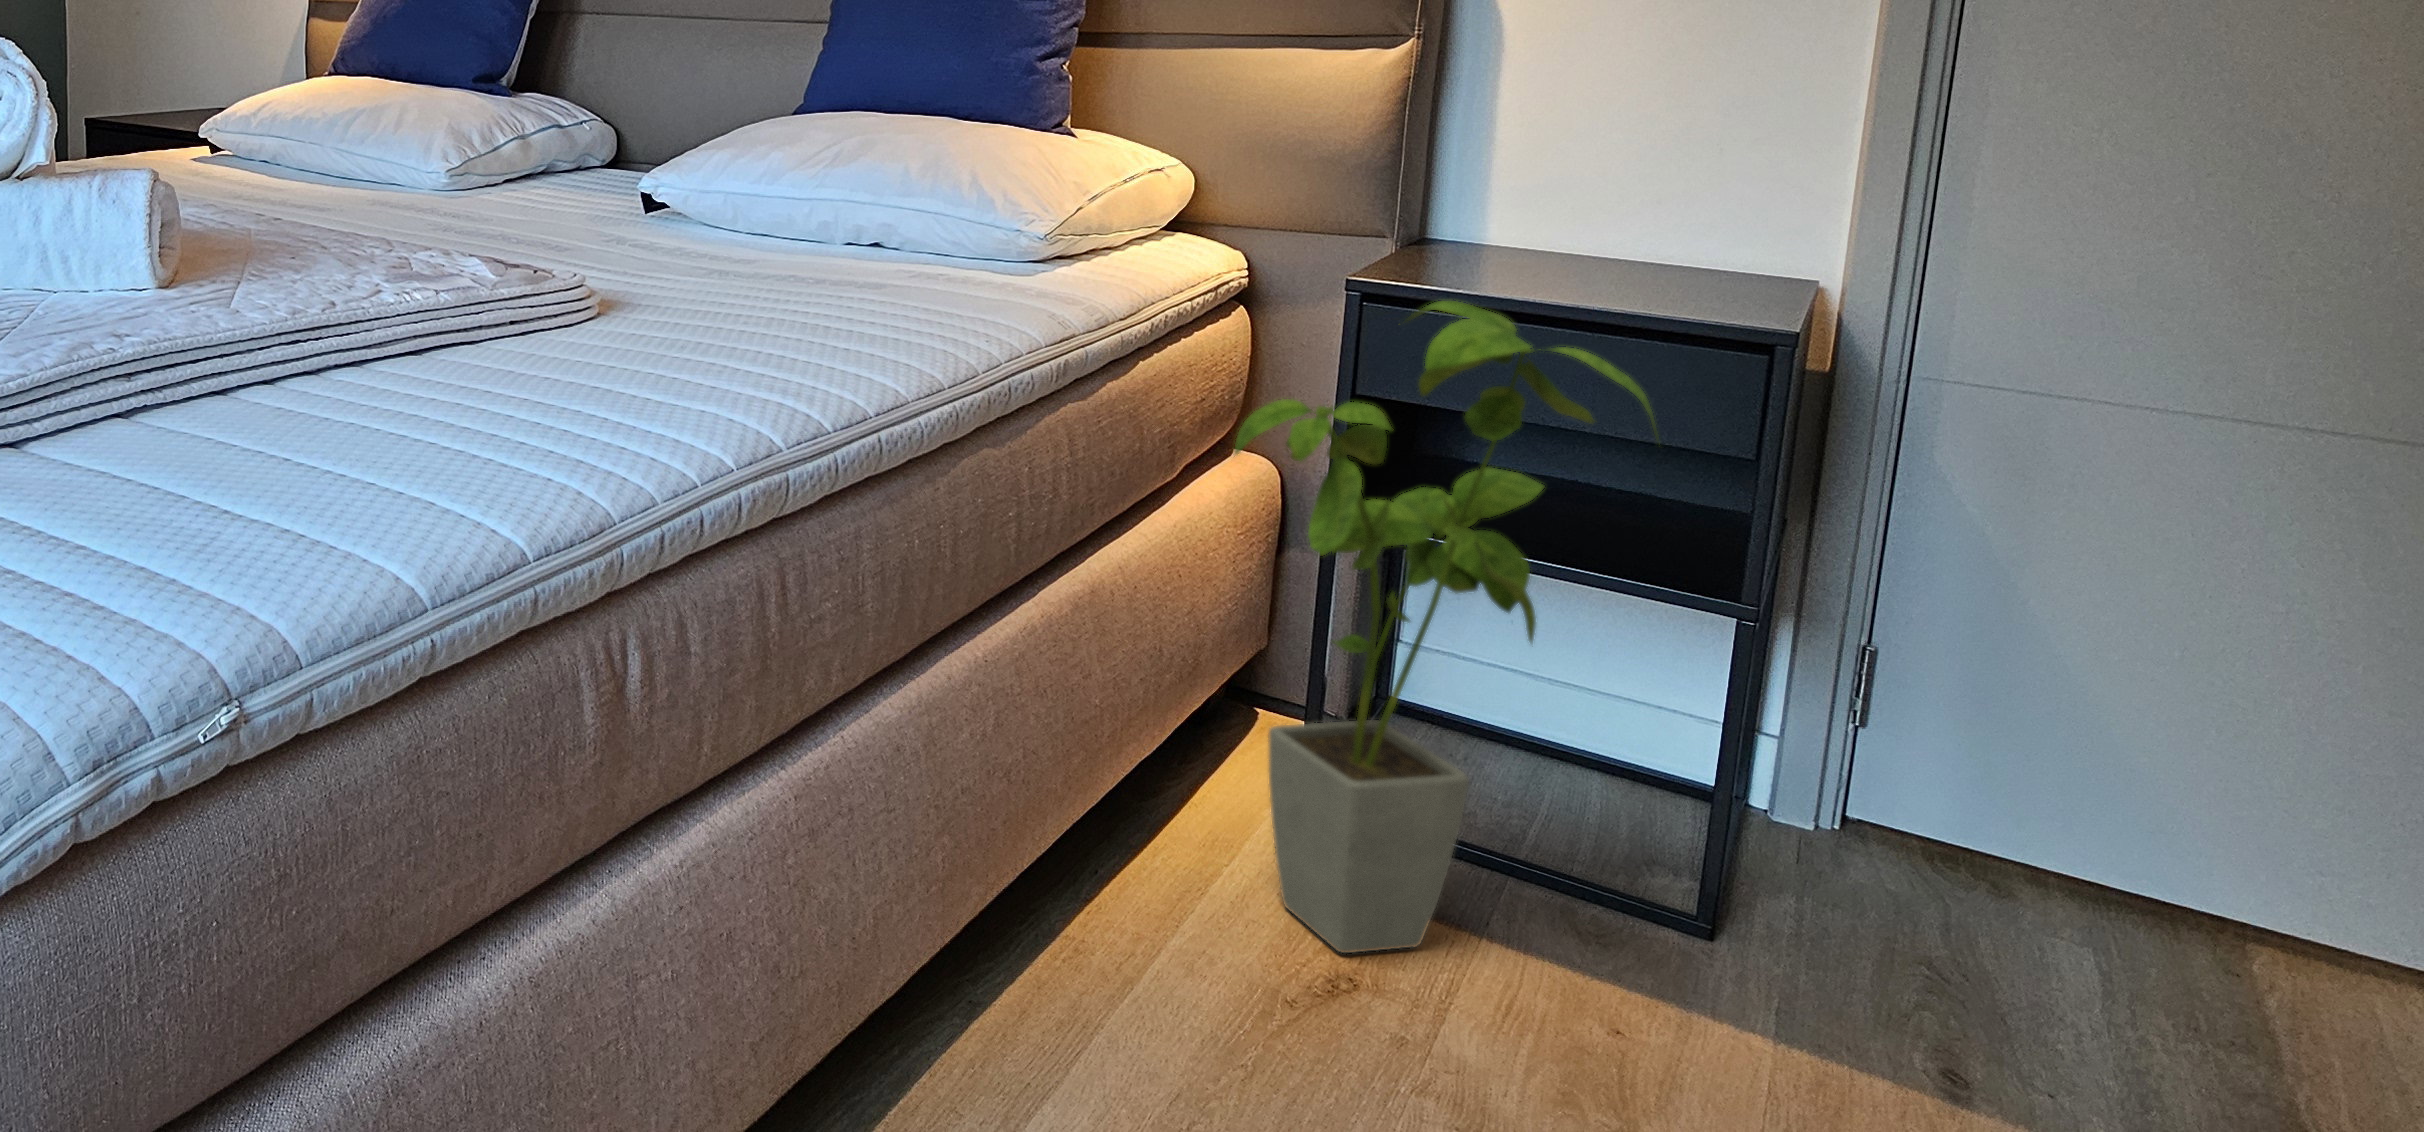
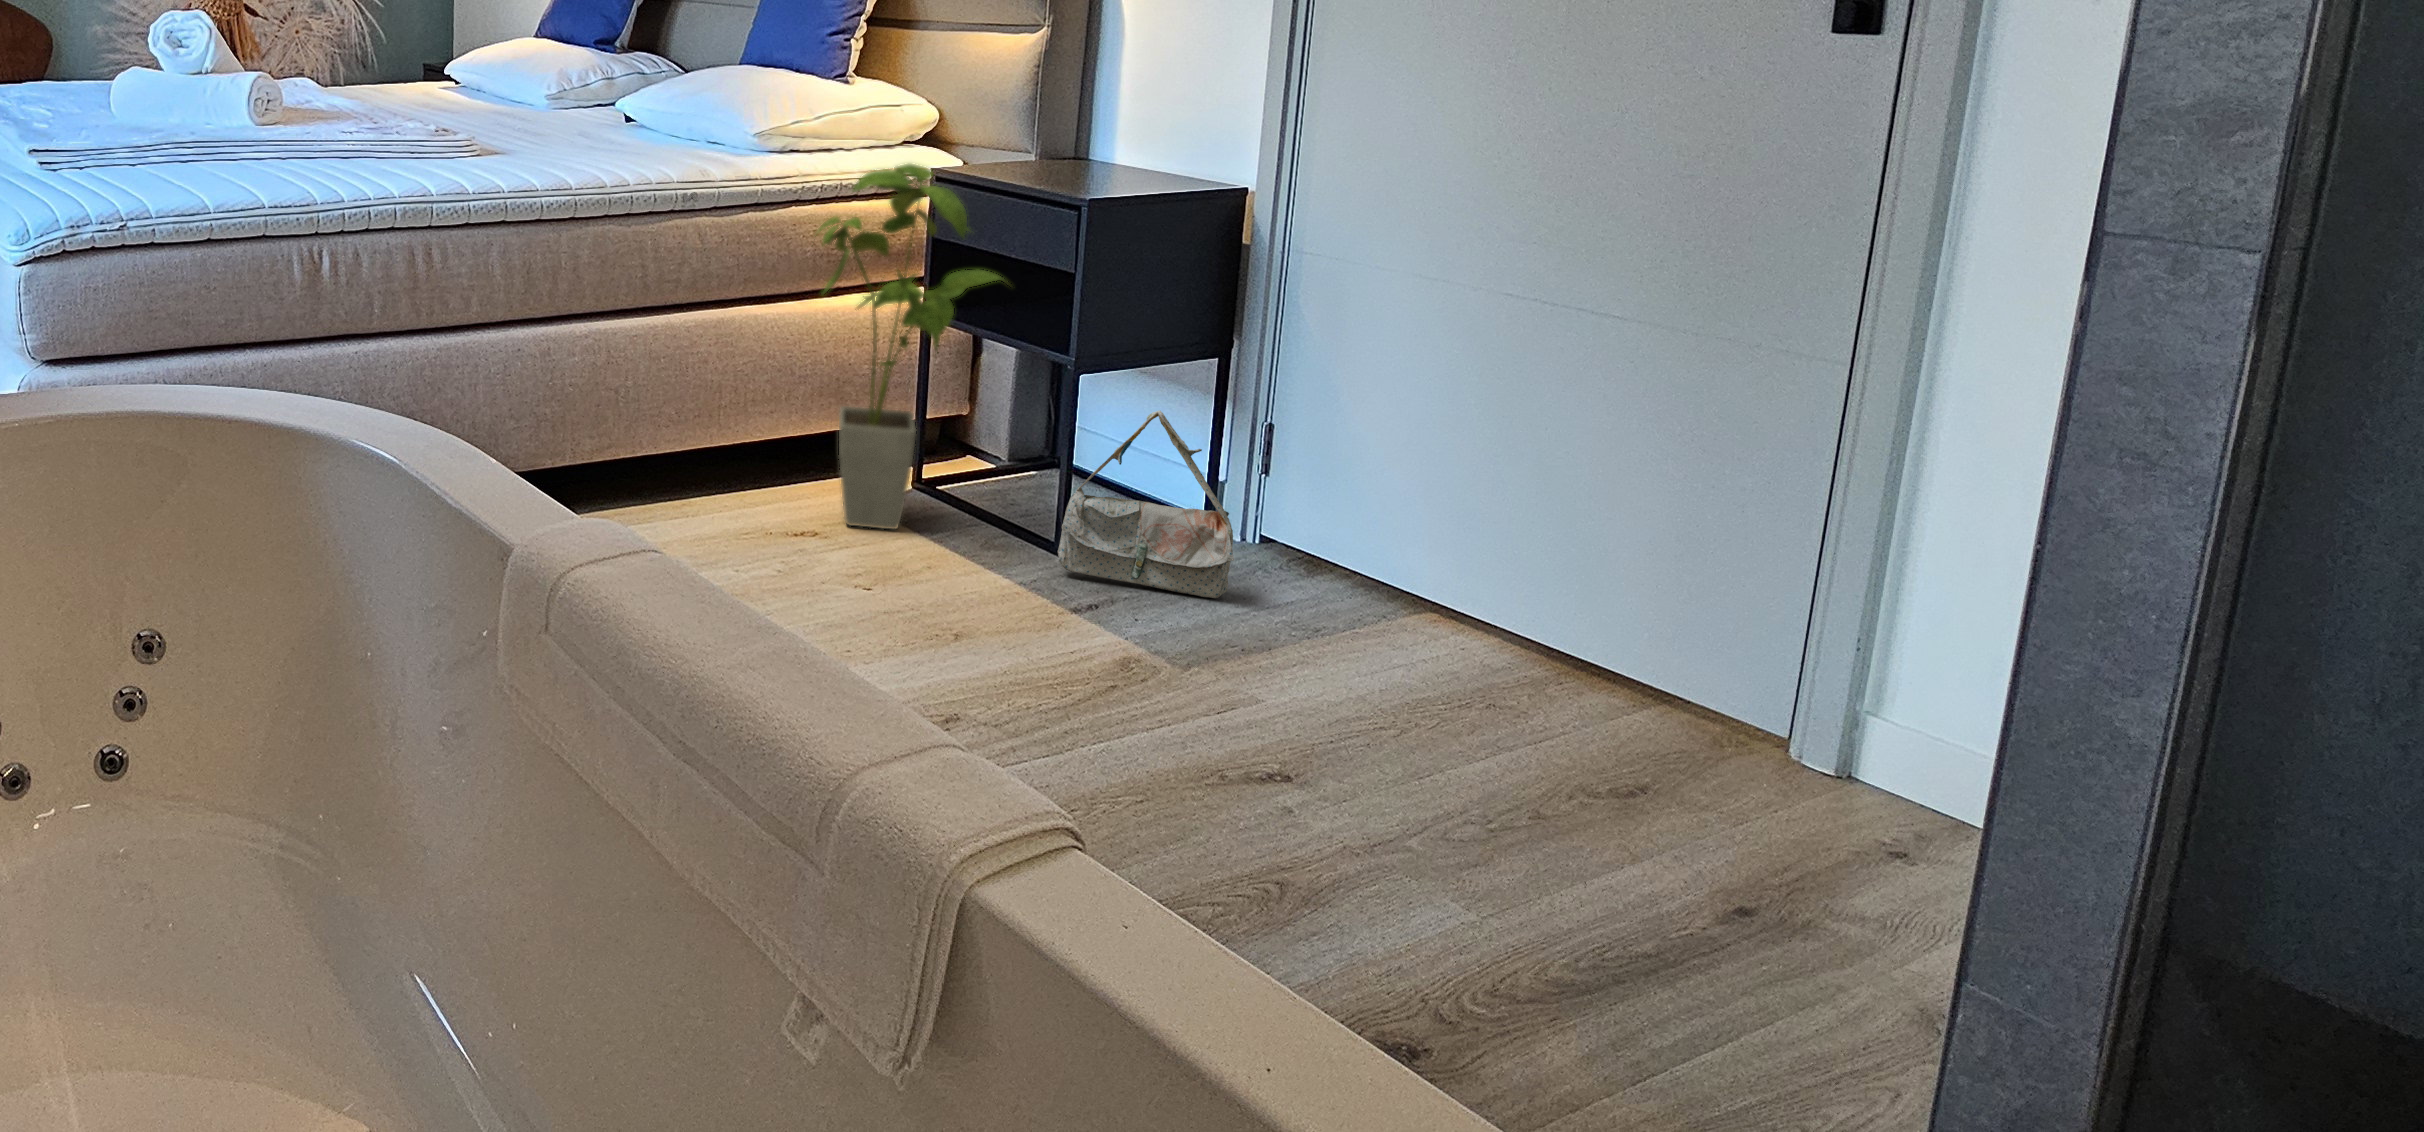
bag: none [1756,712,2091,1021] -> present [1058,410,1234,598]

